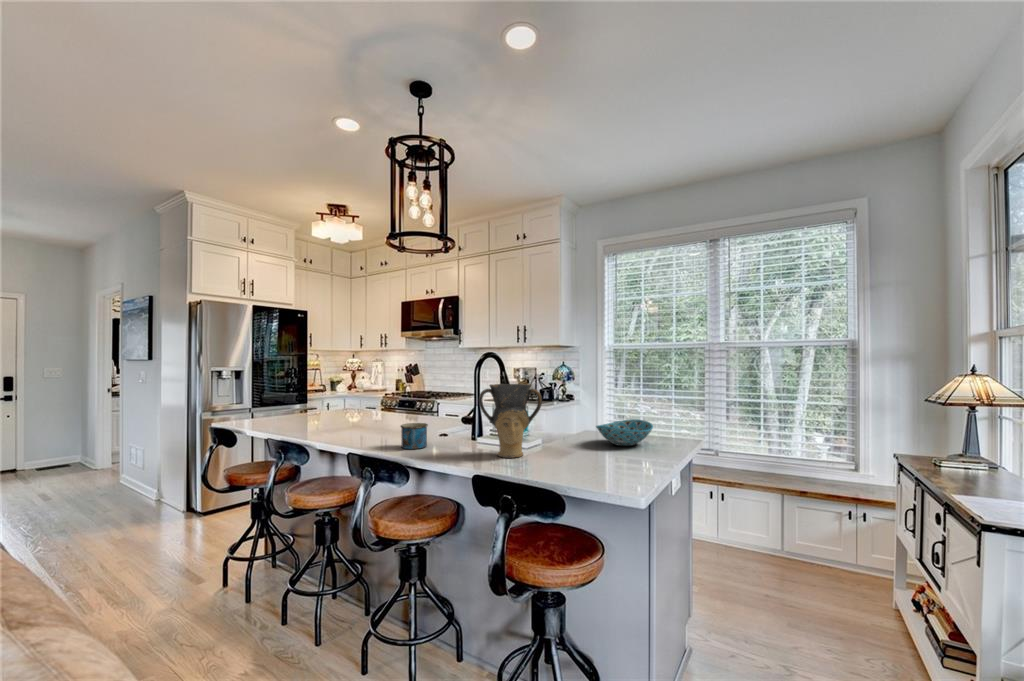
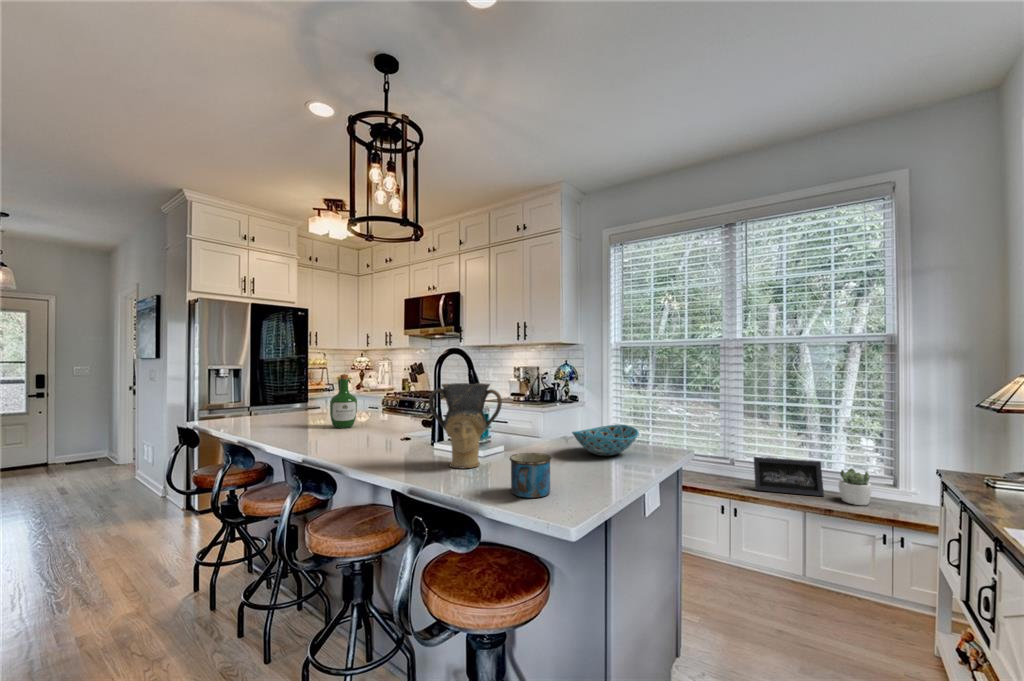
wine bottle: none [358,376,383,427] -> present [330,374,357,428]
mug: present [401,423,428,449] -> present [510,453,552,498]
picture frame: none [739,448,800,481] -> present [754,457,824,496]
succulent plant: none [812,456,840,488] -> present [839,468,872,505]

